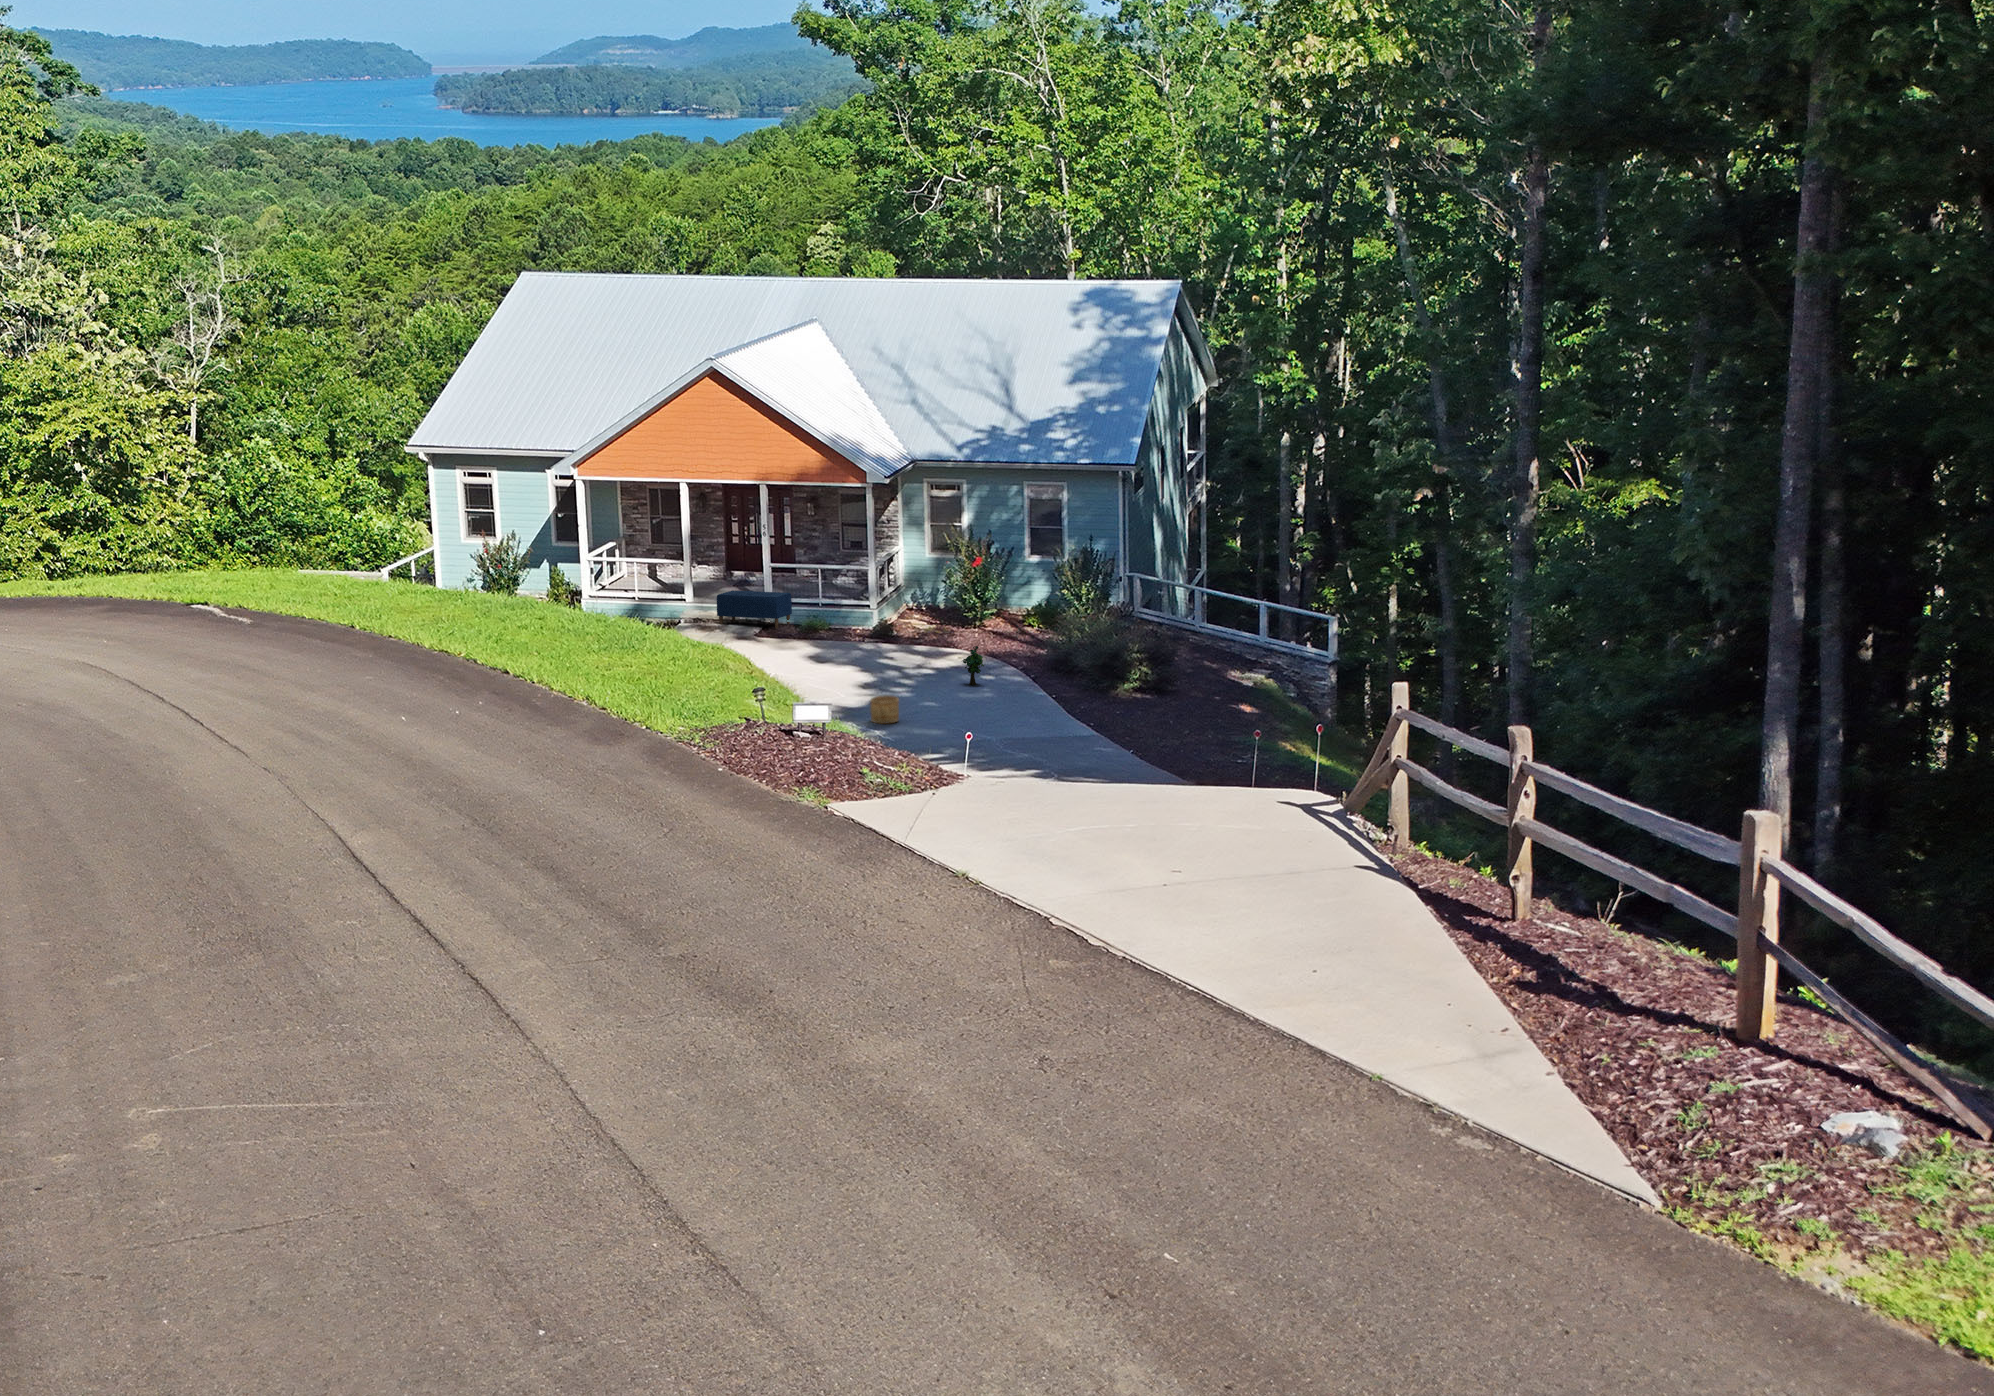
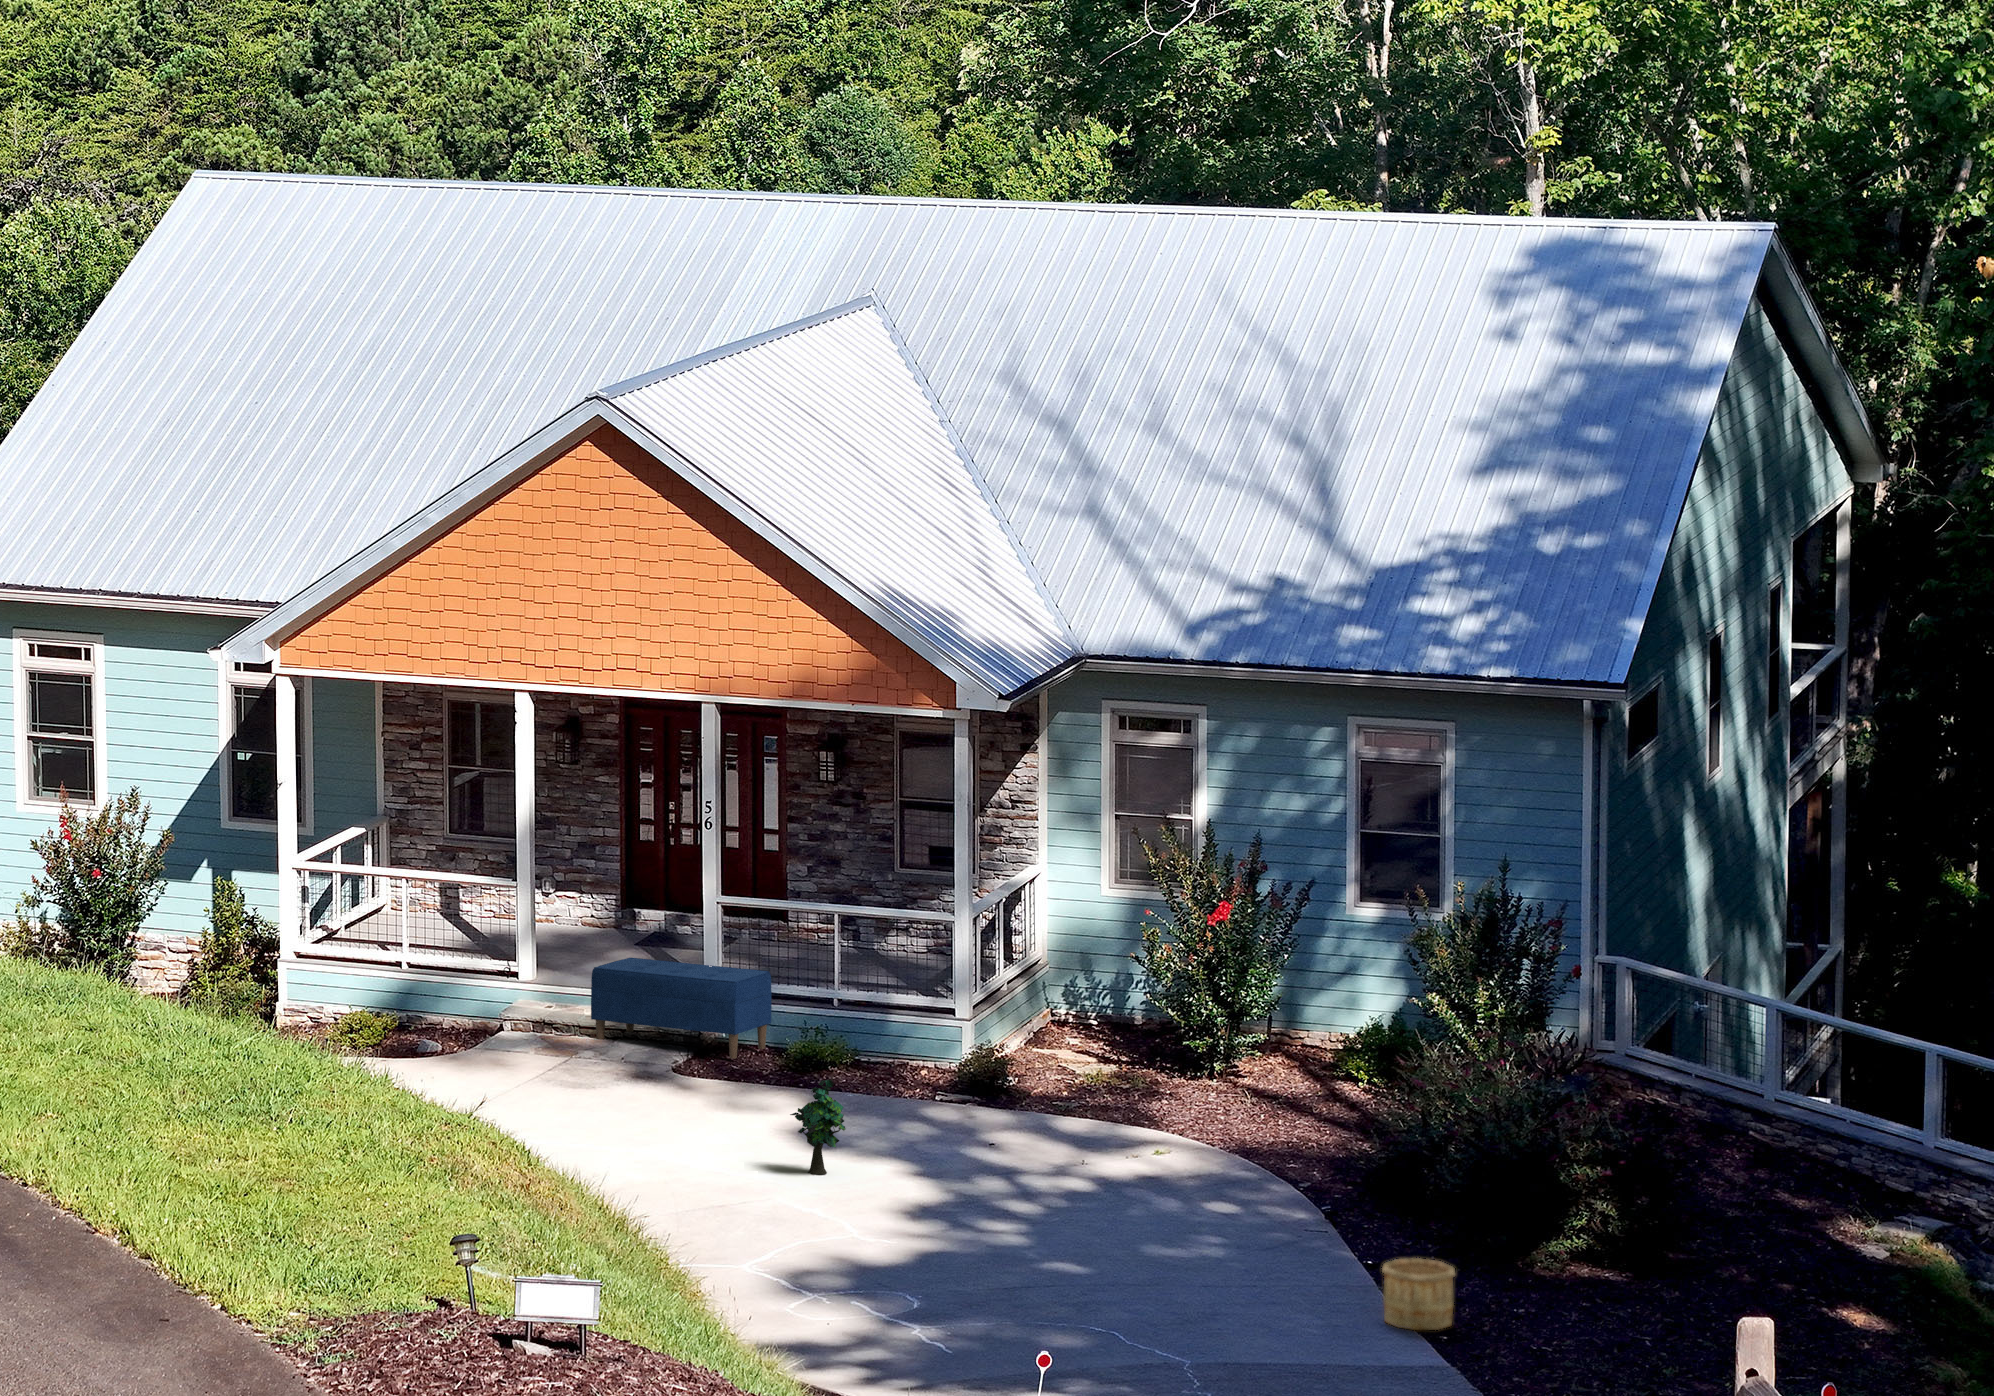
decorative plant: present [962,646,984,685] -> present [790,1080,846,1175]
wooden bucket: present [870,695,899,724] -> present [1382,1258,1455,1330]

